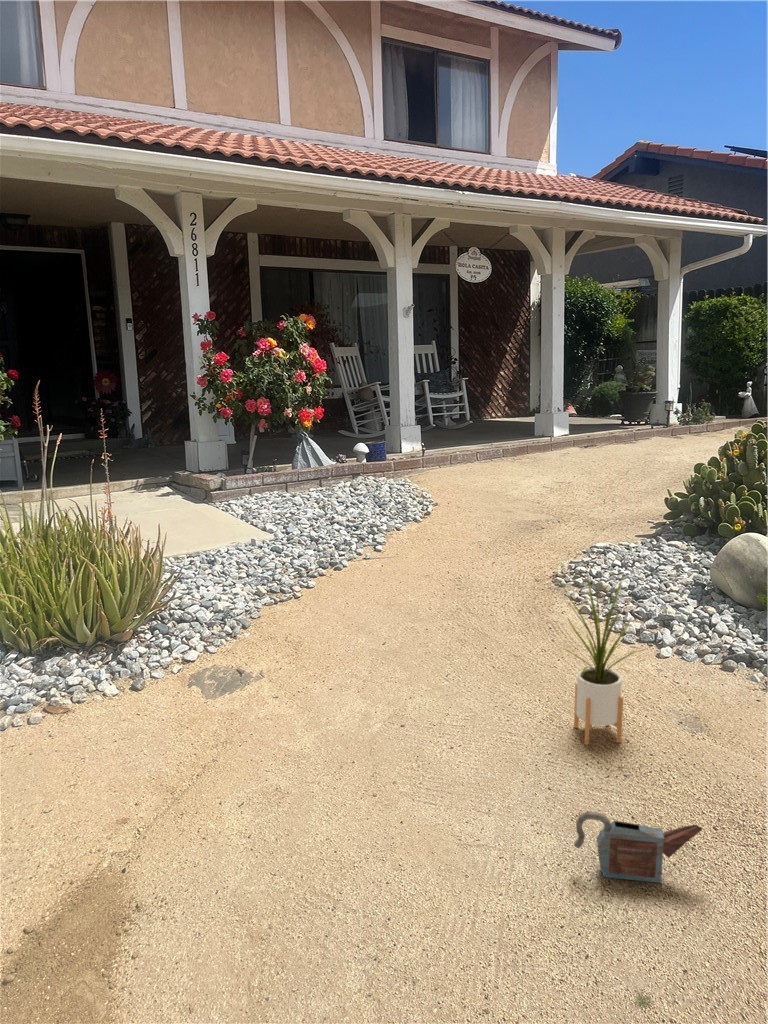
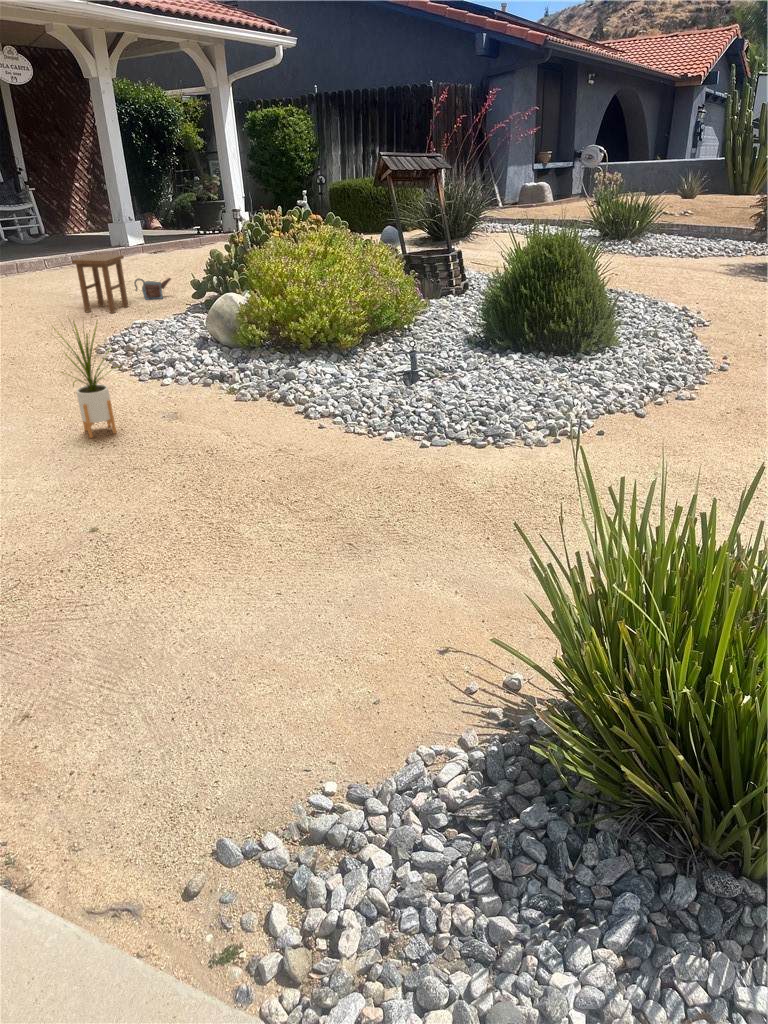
stool: none [526,459,583,527] -> present [72,255,128,313]
watering can: present [574,811,702,883] -> present [134,278,171,300]

